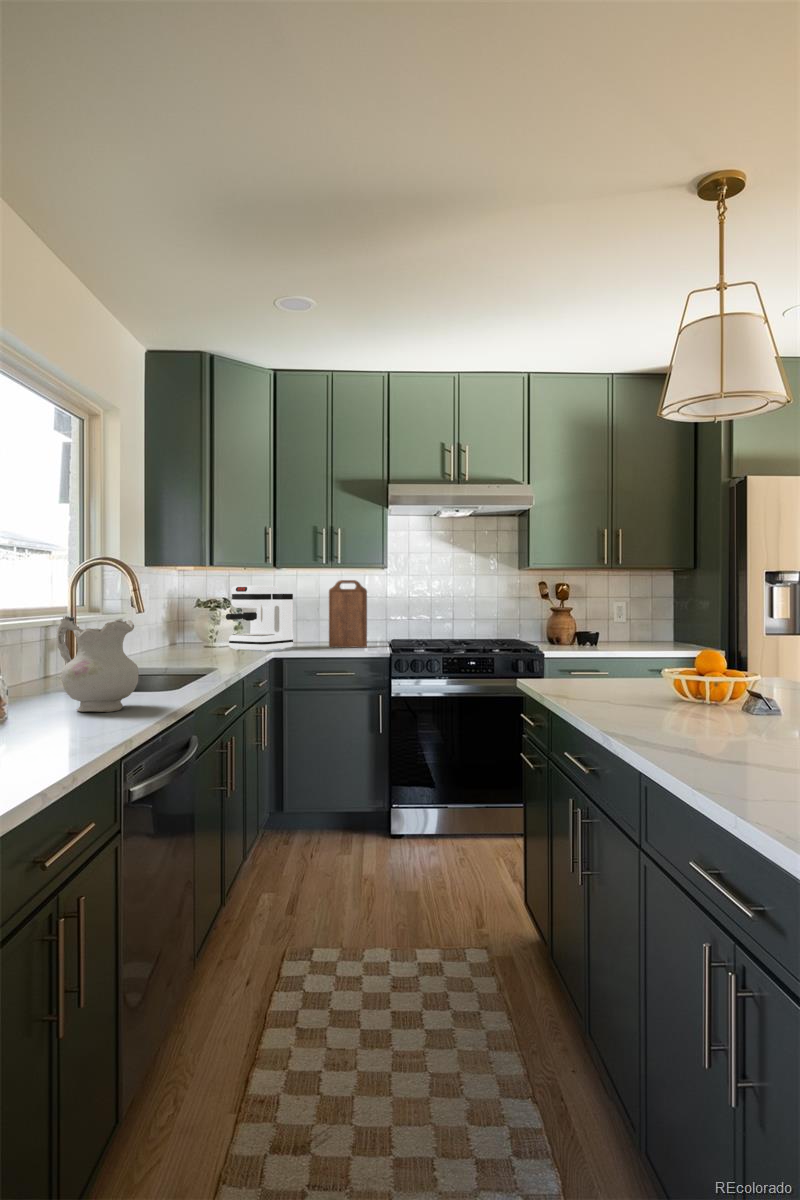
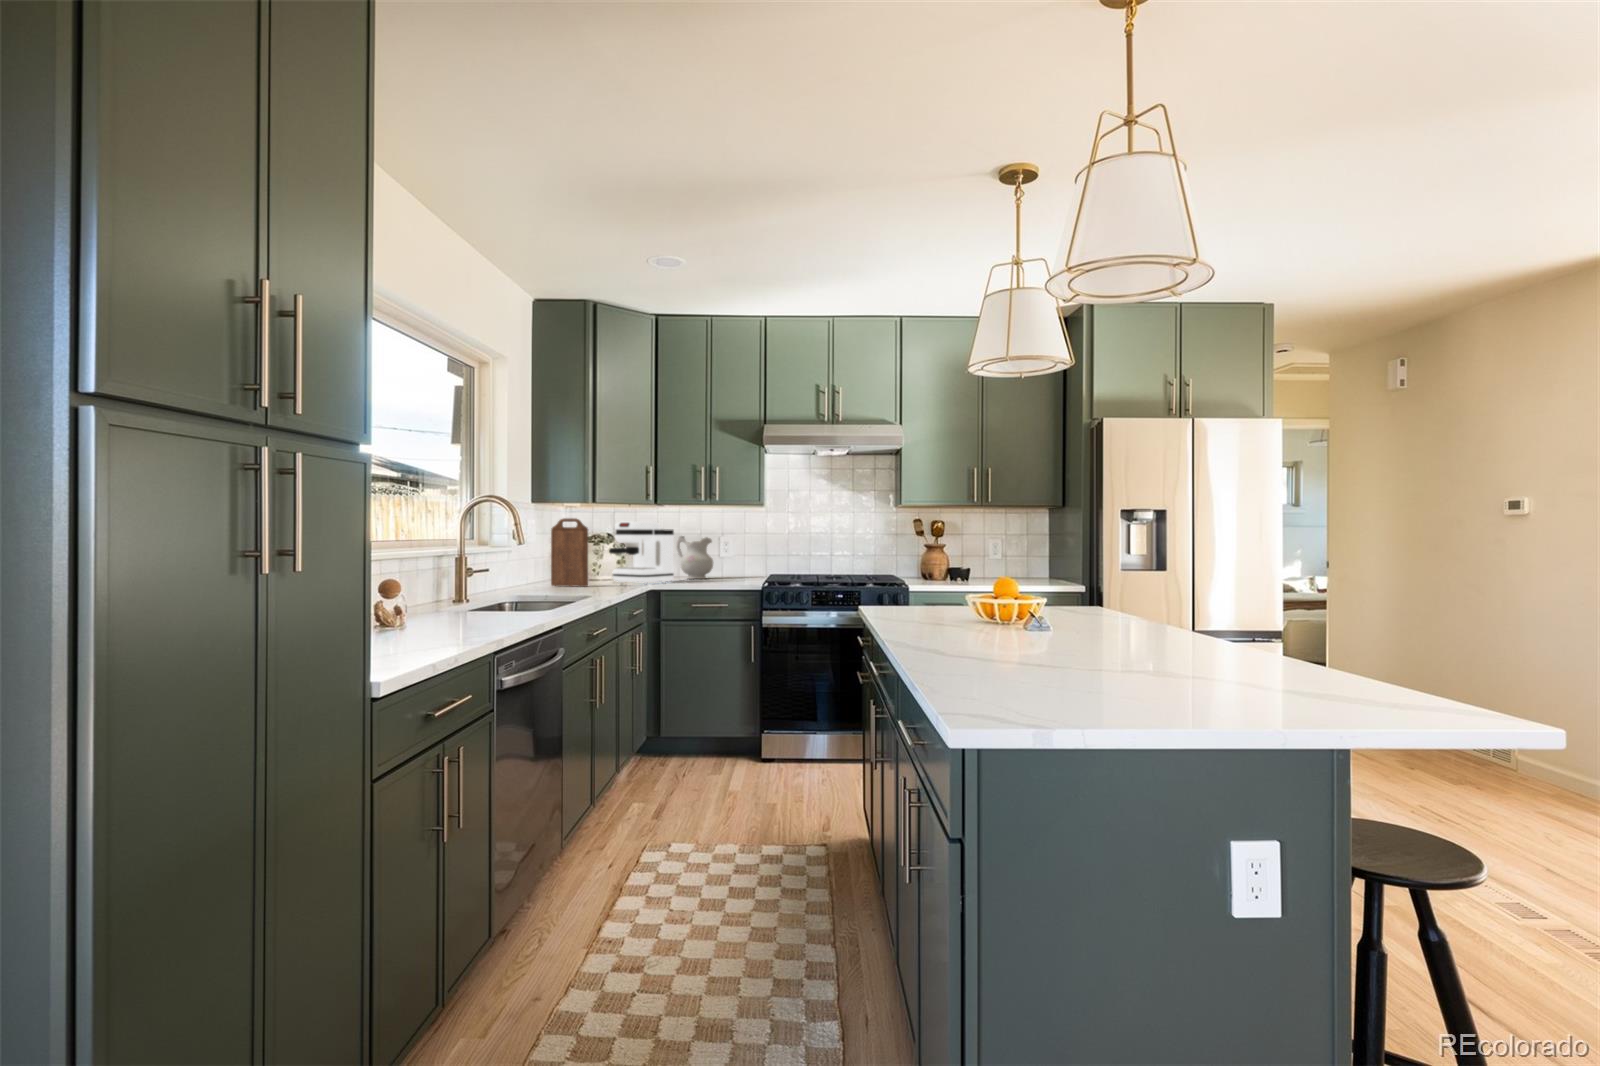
cutting board: present [329,580,367,648] -> present [551,518,588,587]
ceramic pitcher: present [57,616,139,712] -> present [676,536,713,579]

